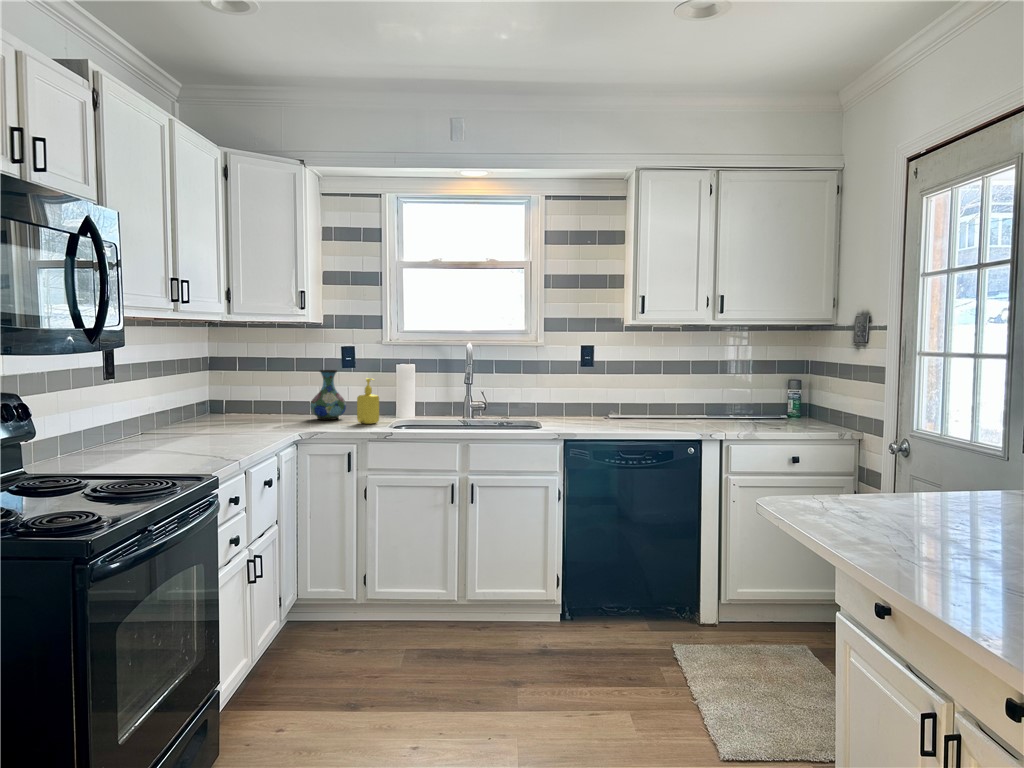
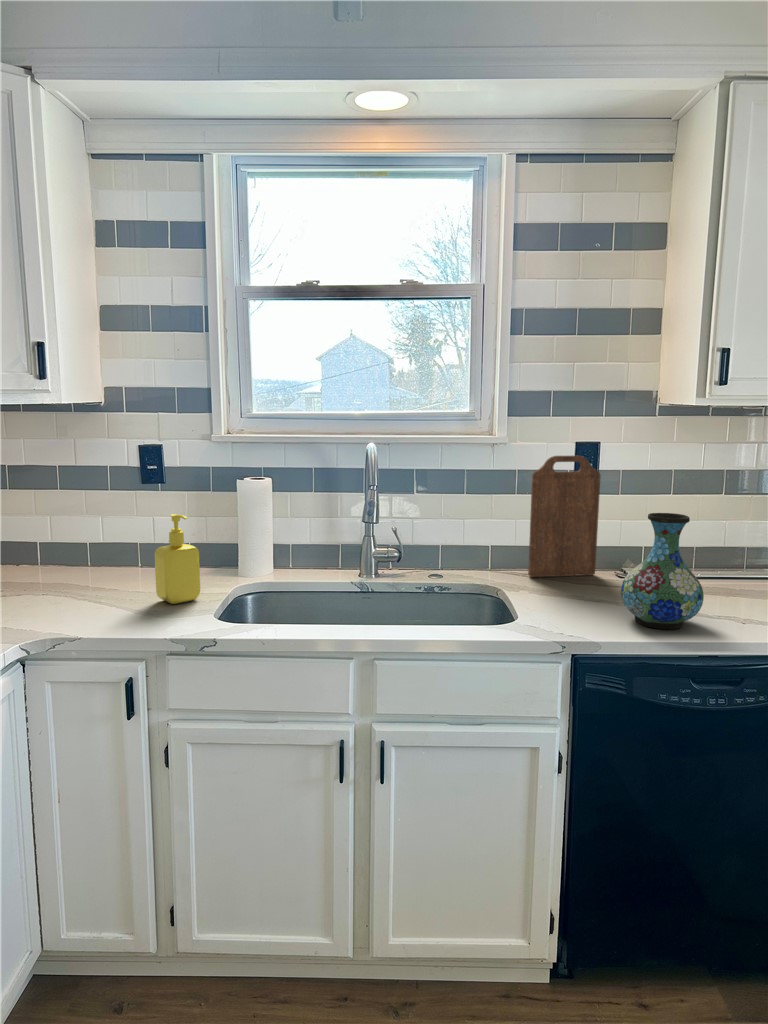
cutting board: none [556,352,594,418] -> present [528,455,601,577]
vase: present [310,370,346,420] -> present [621,513,704,629]

